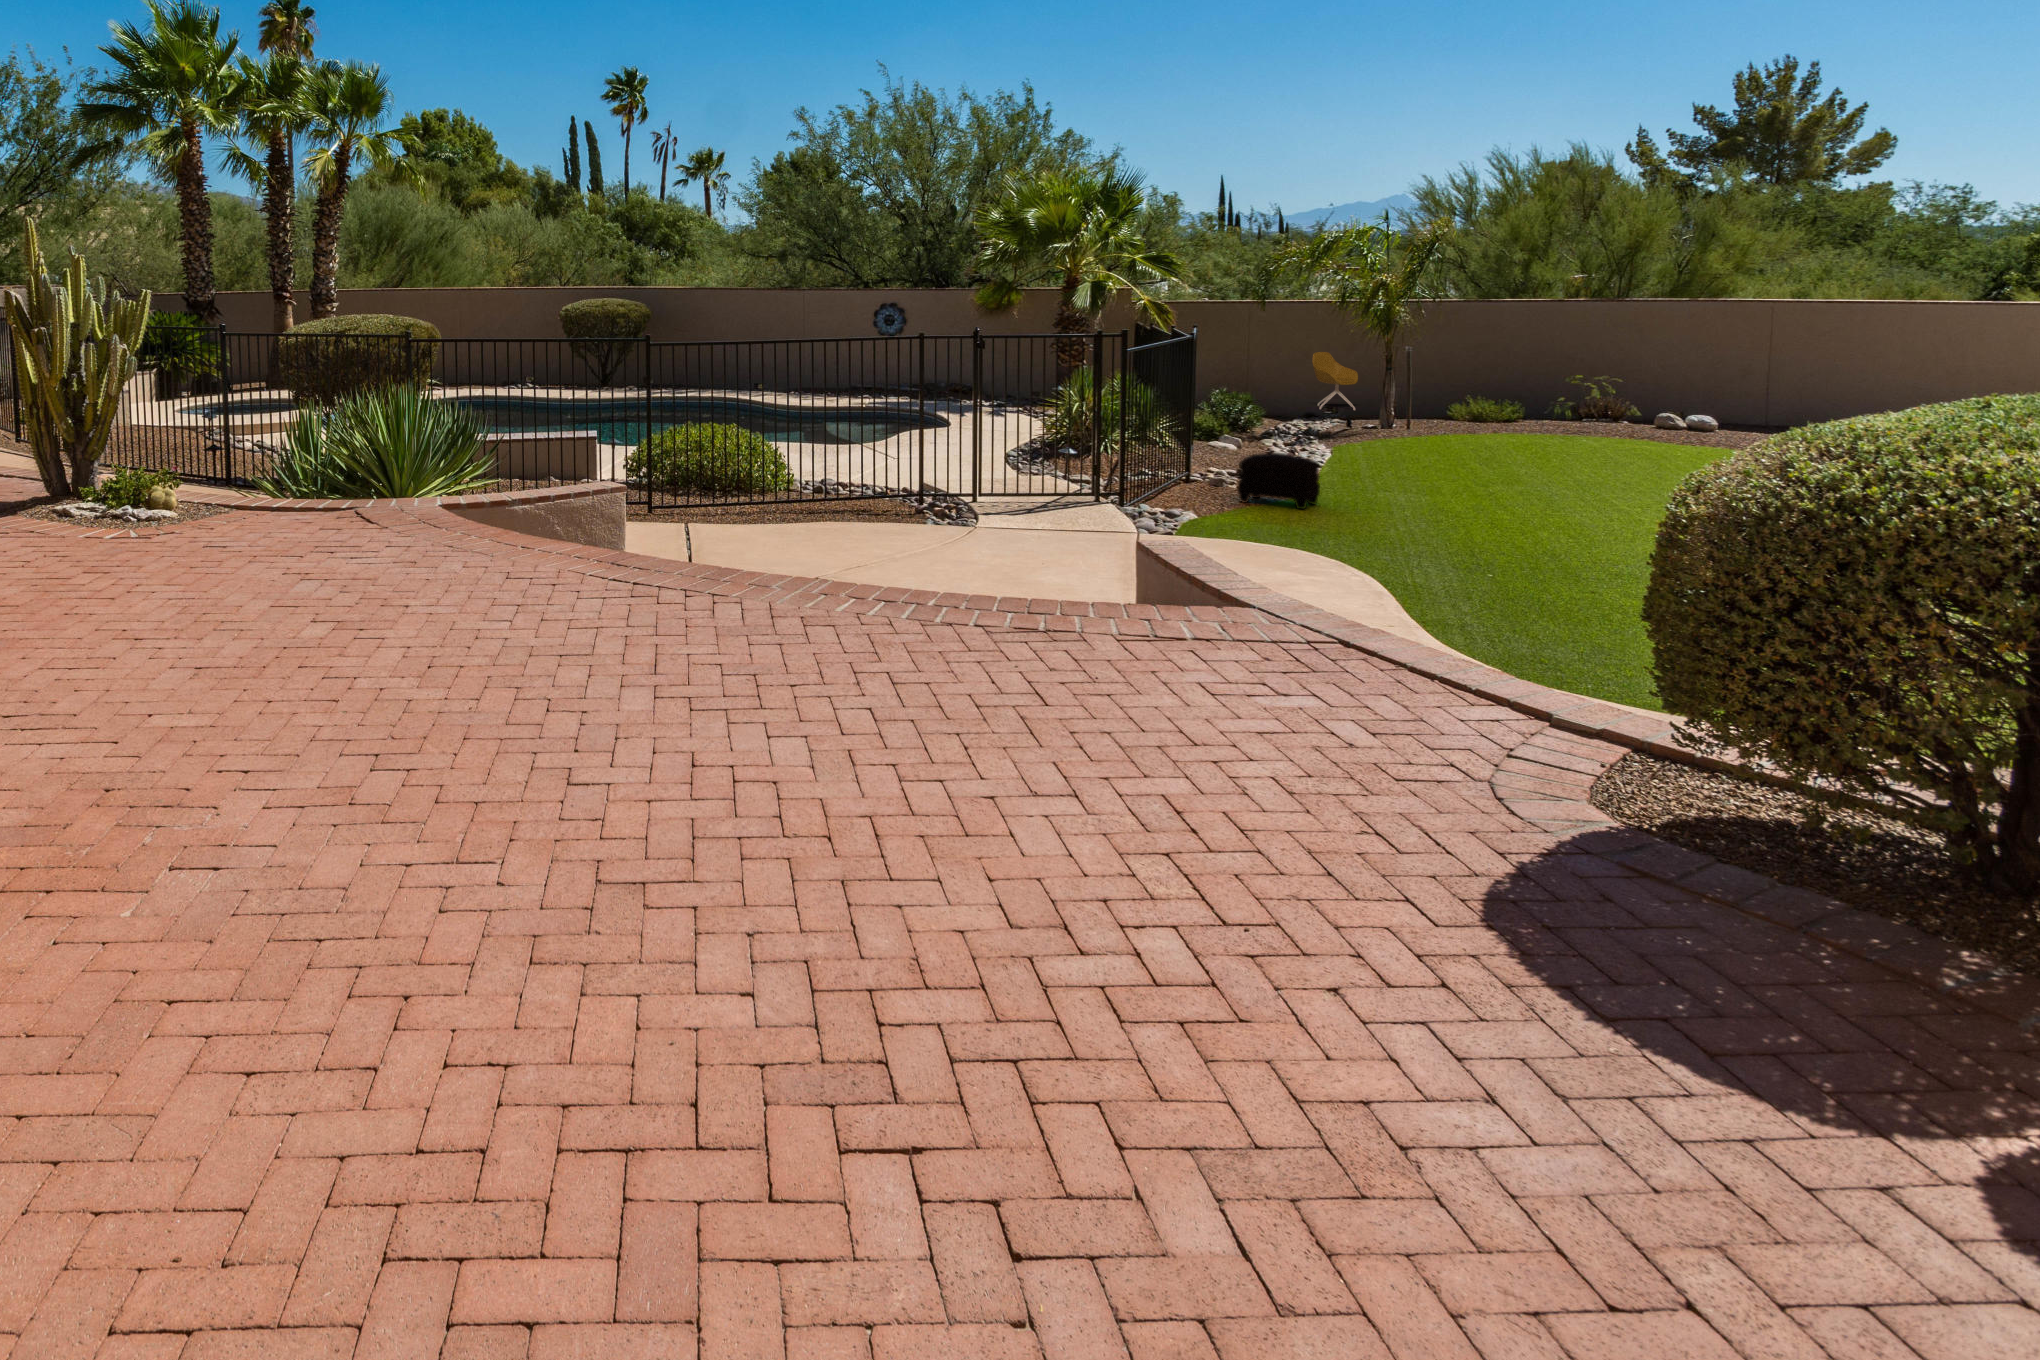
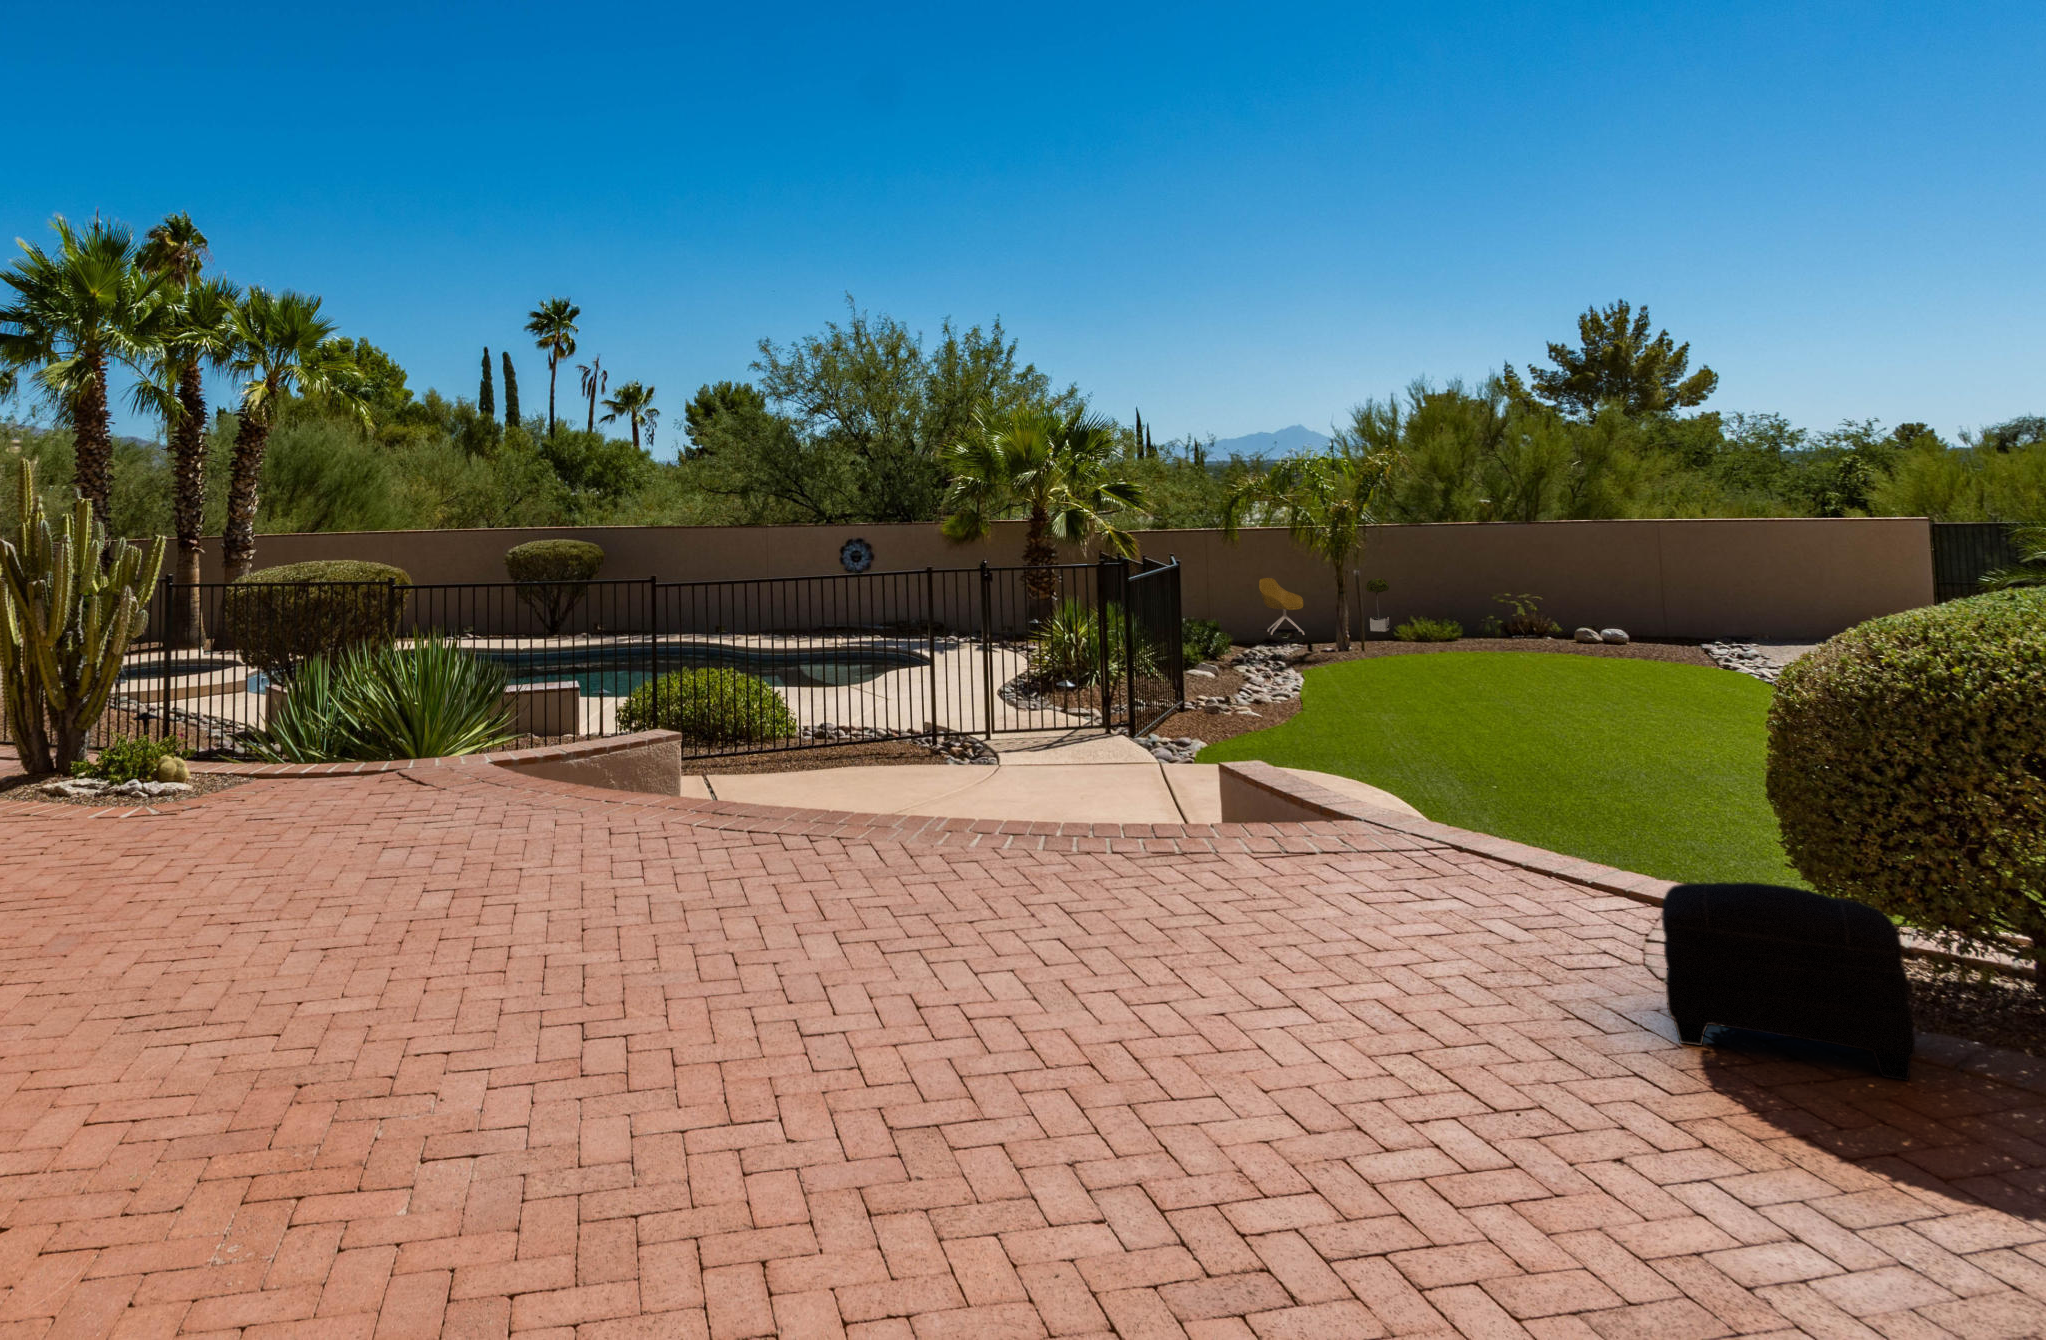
potted tree: none [1429,355,1454,410] -> present [1366,578,1389,632]
ottoman: present [1237,453,1320,510] -> present [1662,882,1915,1080]

